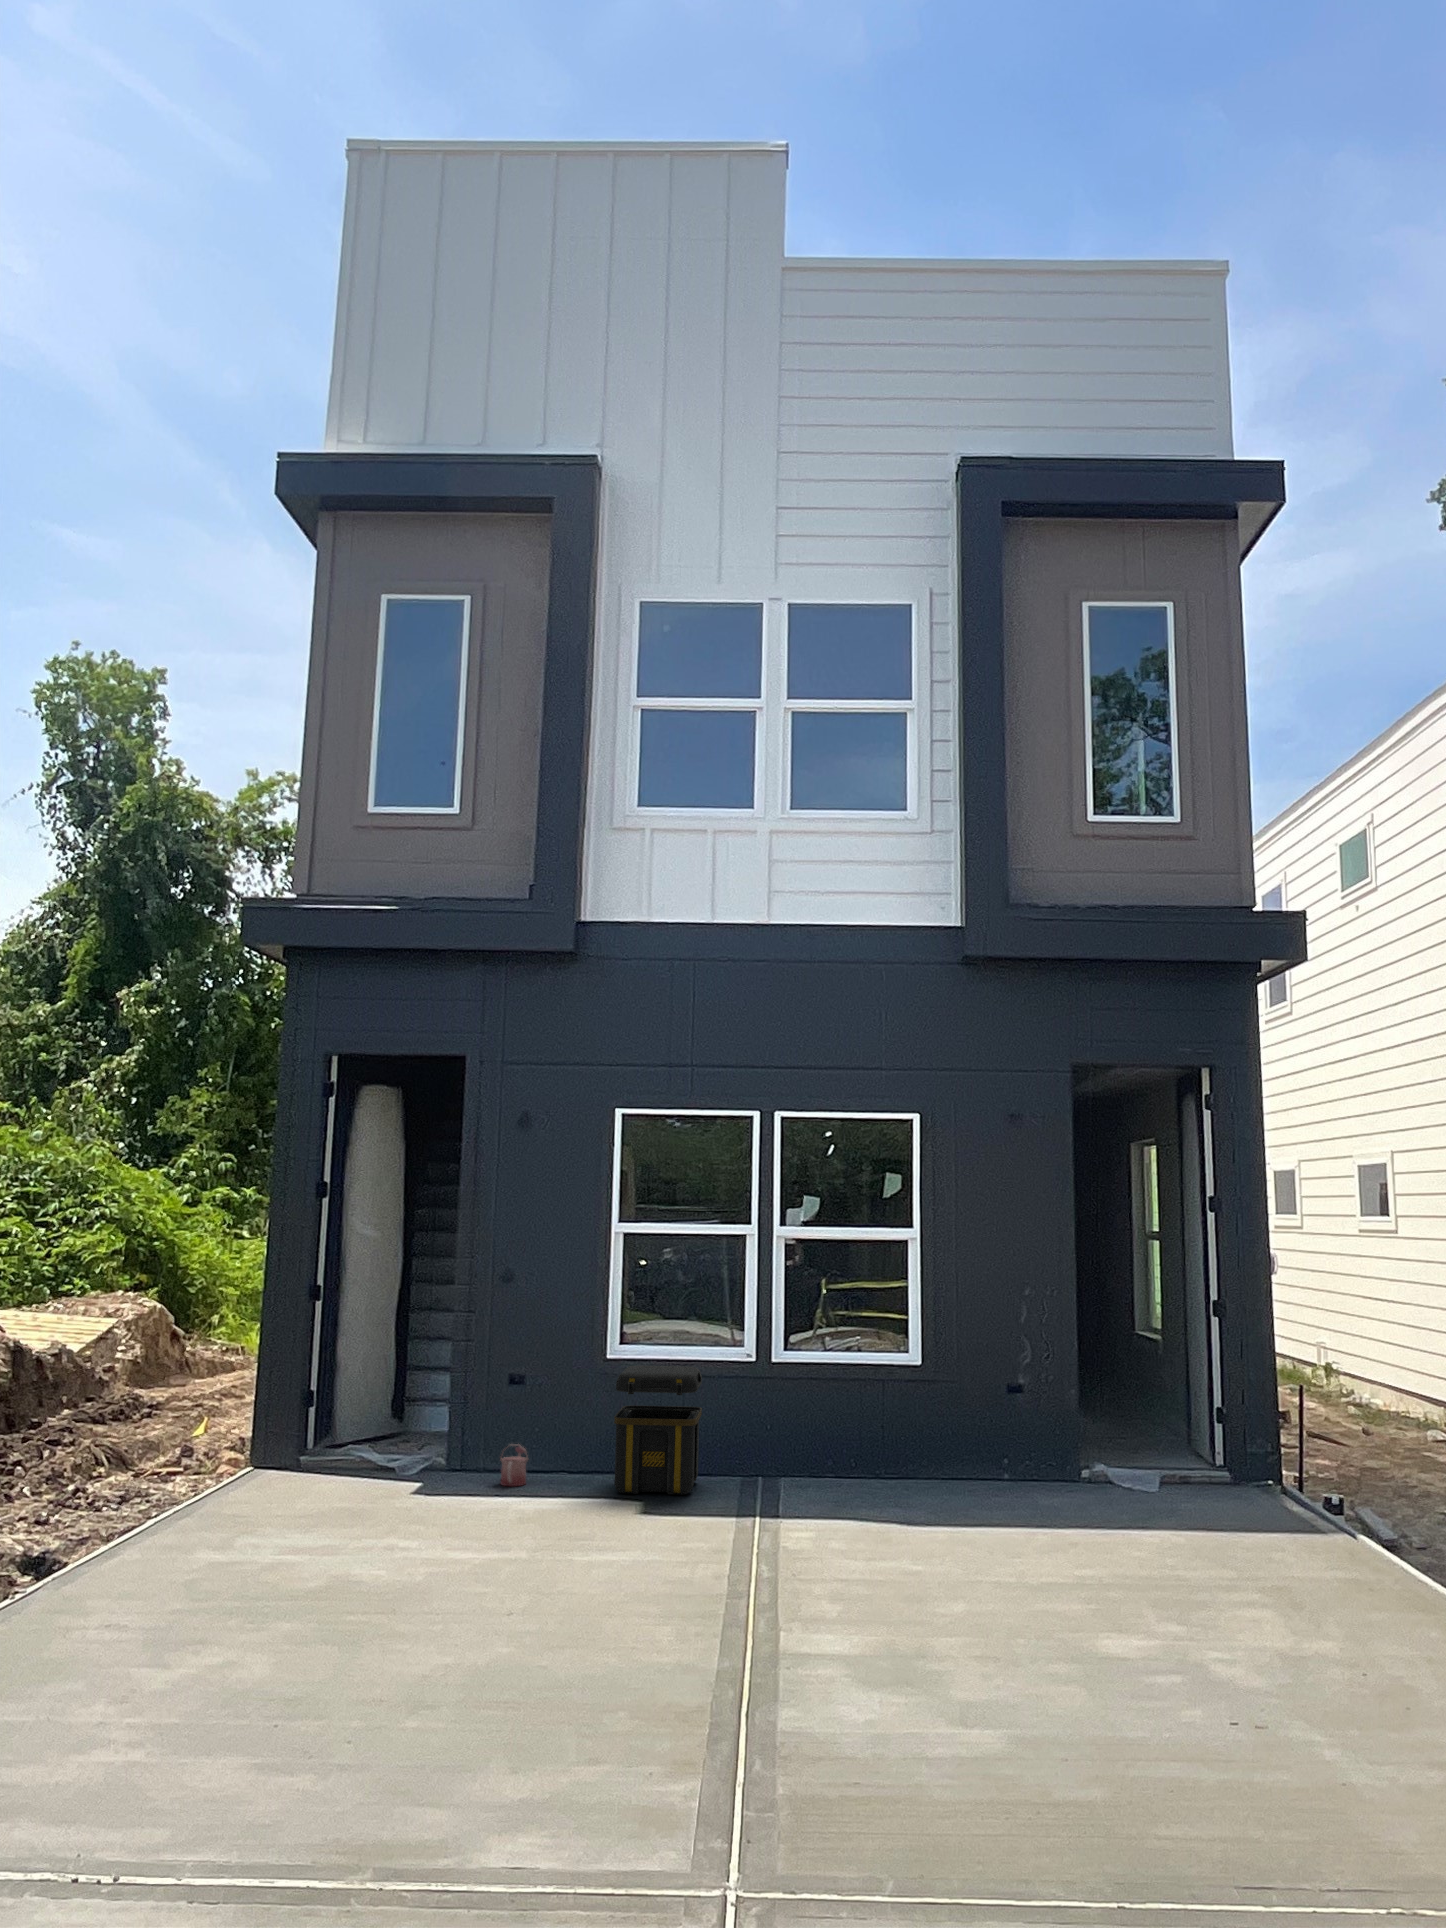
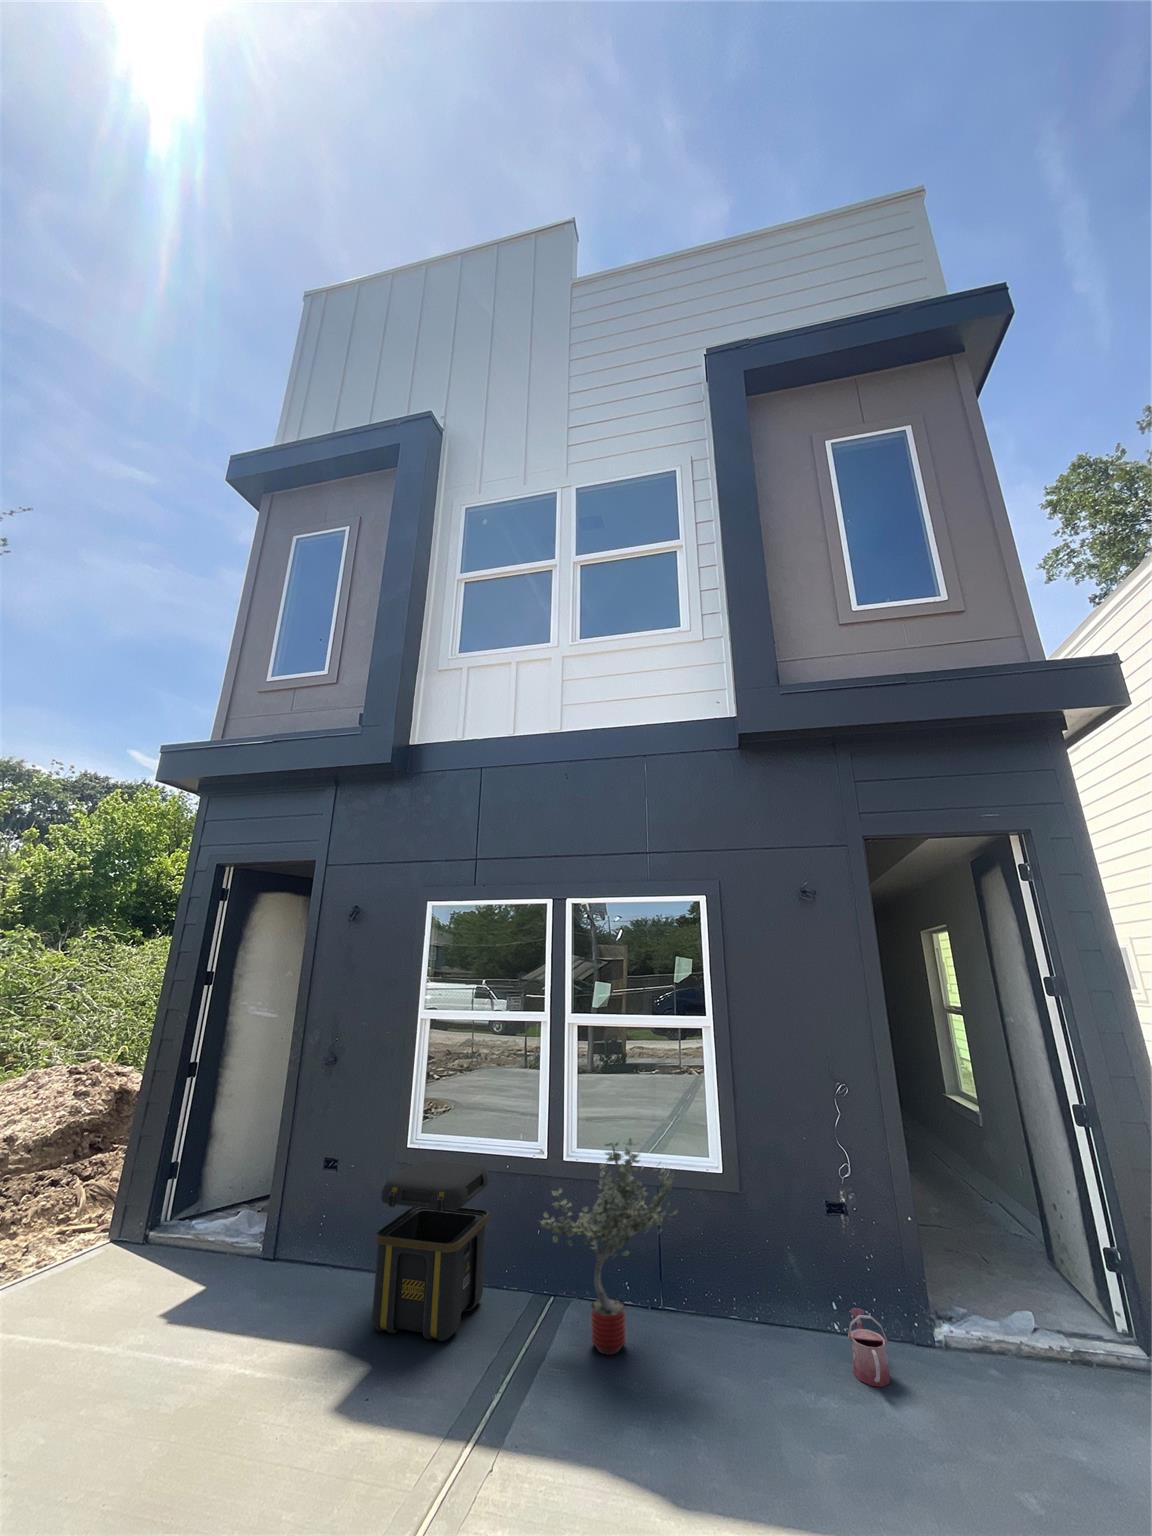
potted tree: none [762,1334,888,1495] -> present [541,1139,678,1355]
watering can: present [500,1445,528,1486] -> present [848,1308,890,1387]

